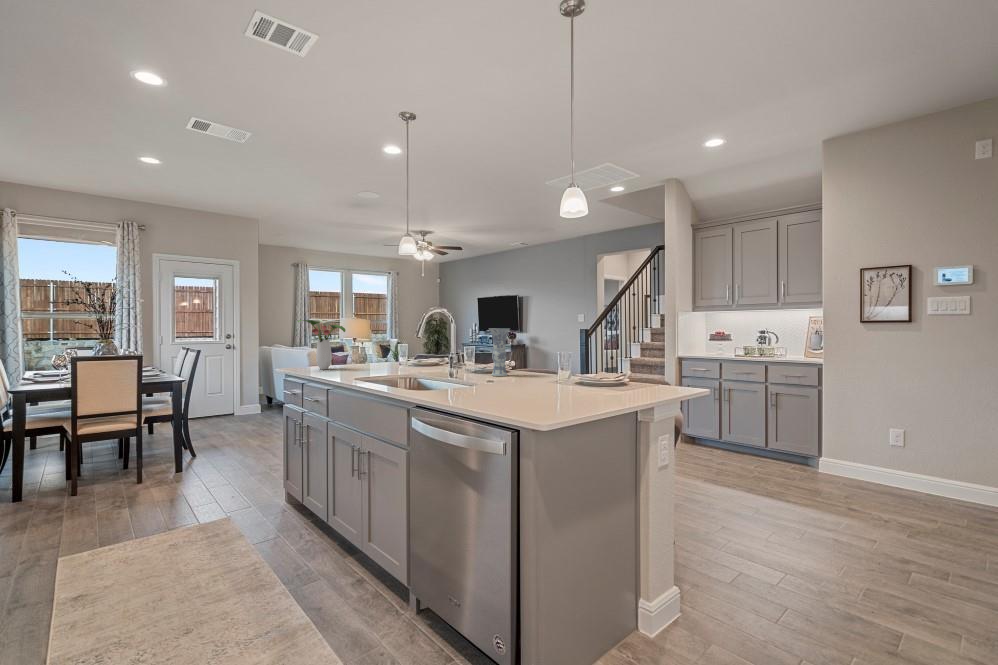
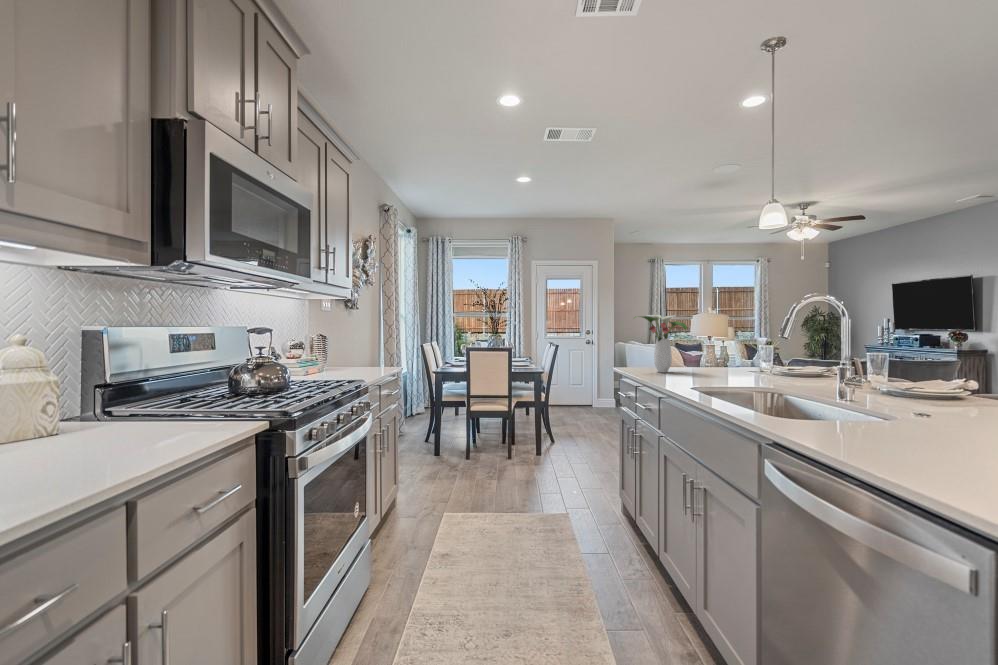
vase: present [489,328,510,376] -> none [919,325,971,406]

